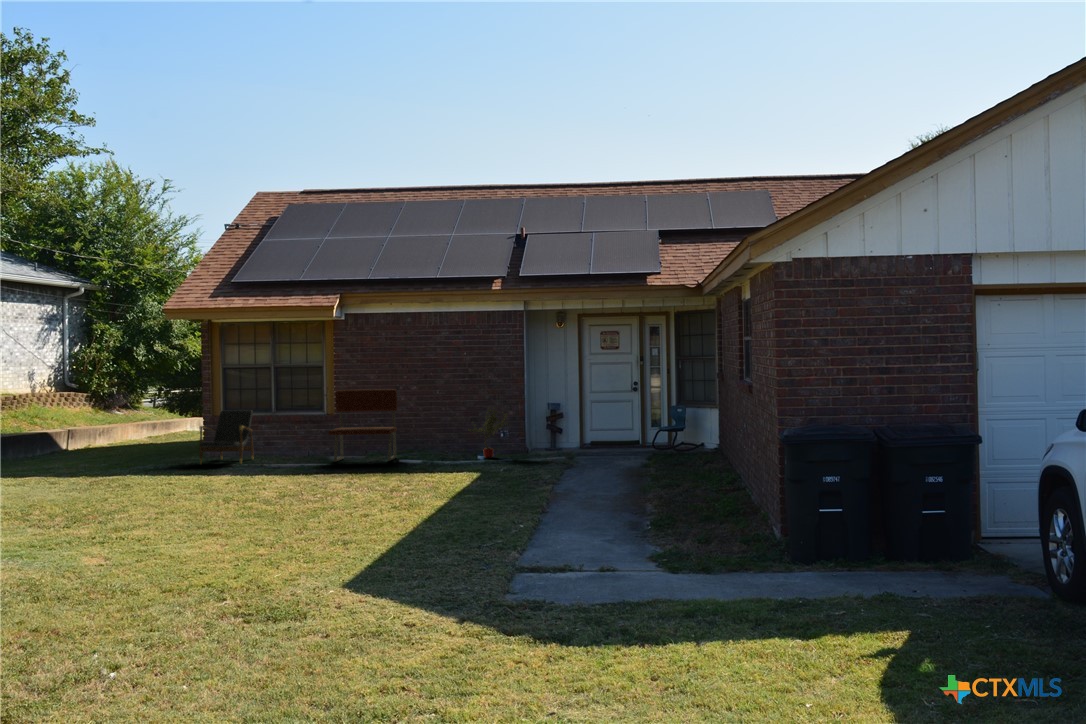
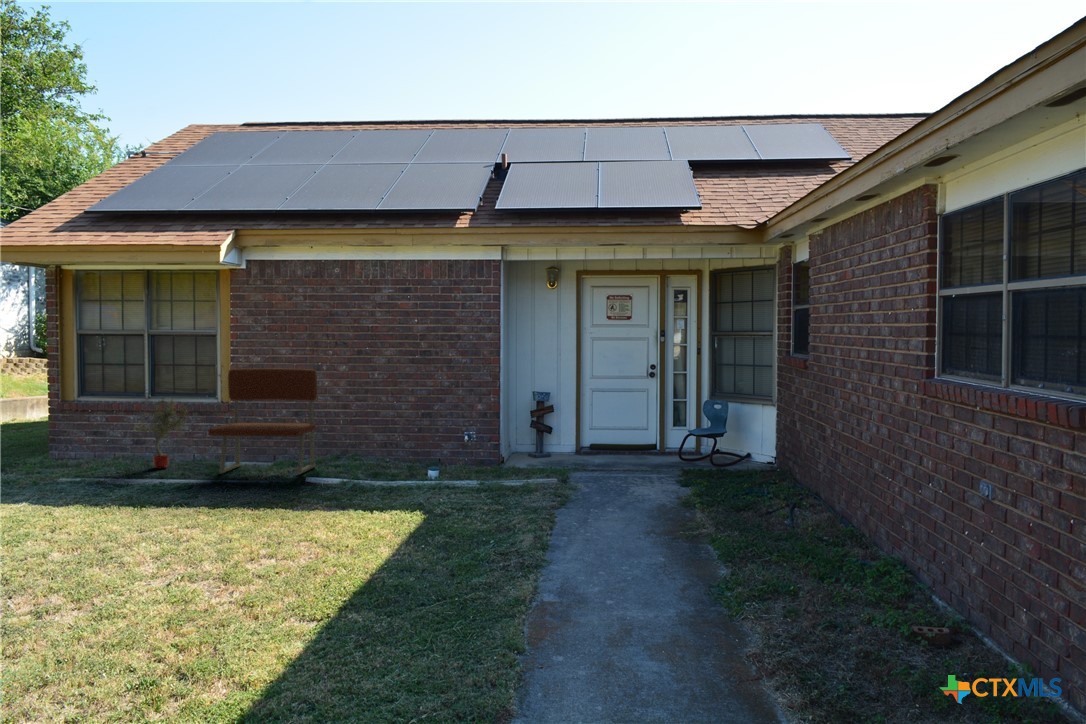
potted tree: present [468,407,508,458] -> present [134,397,187,469]
lounge chair: present [199,410,254,464] -> none [22,394,117,474]

